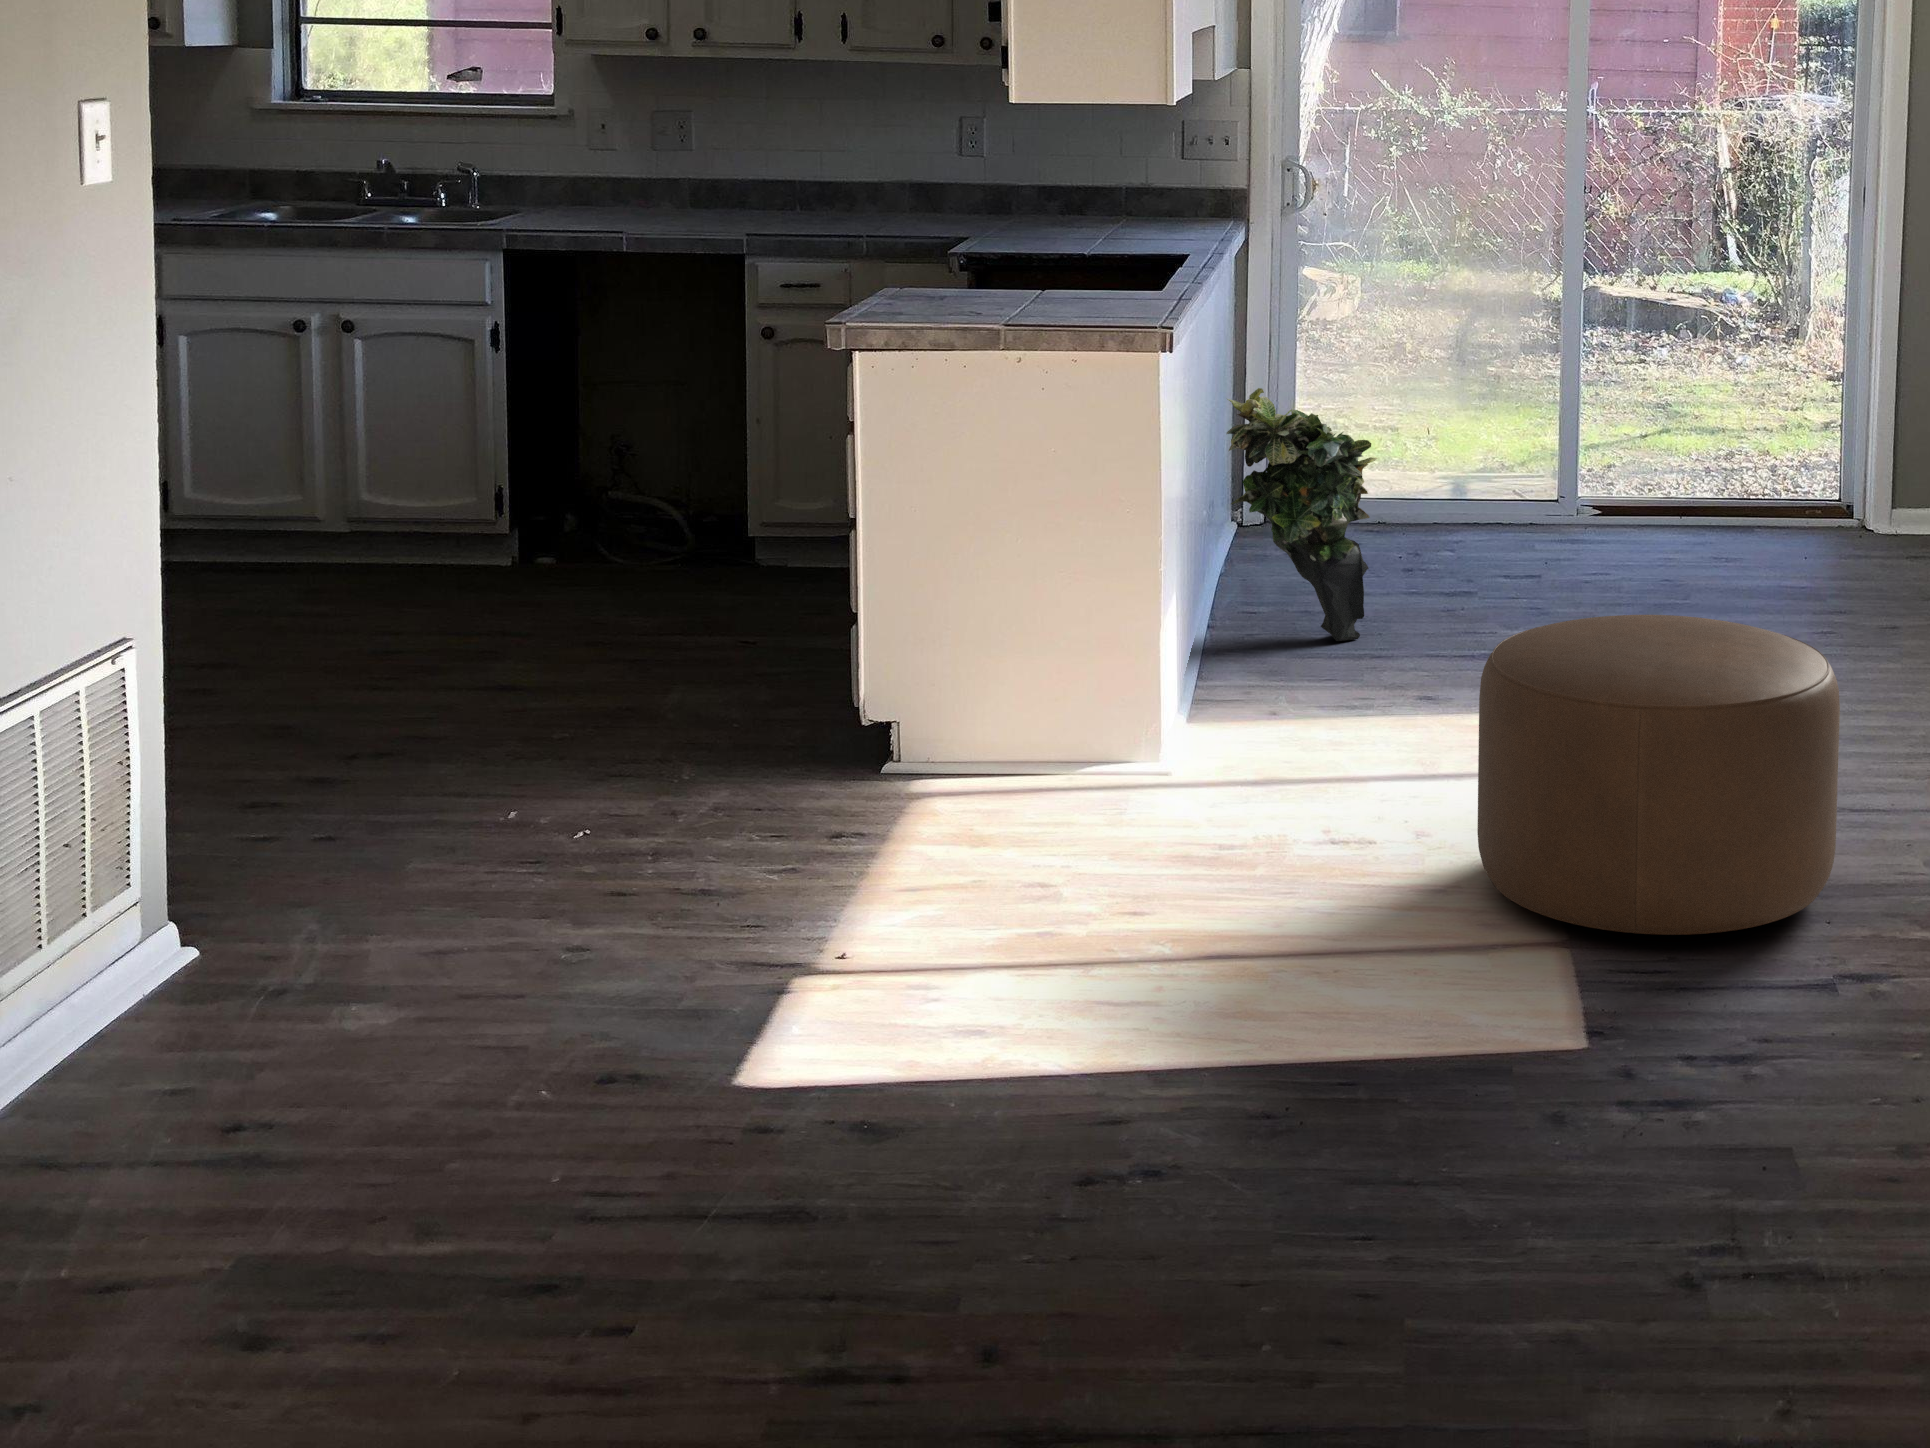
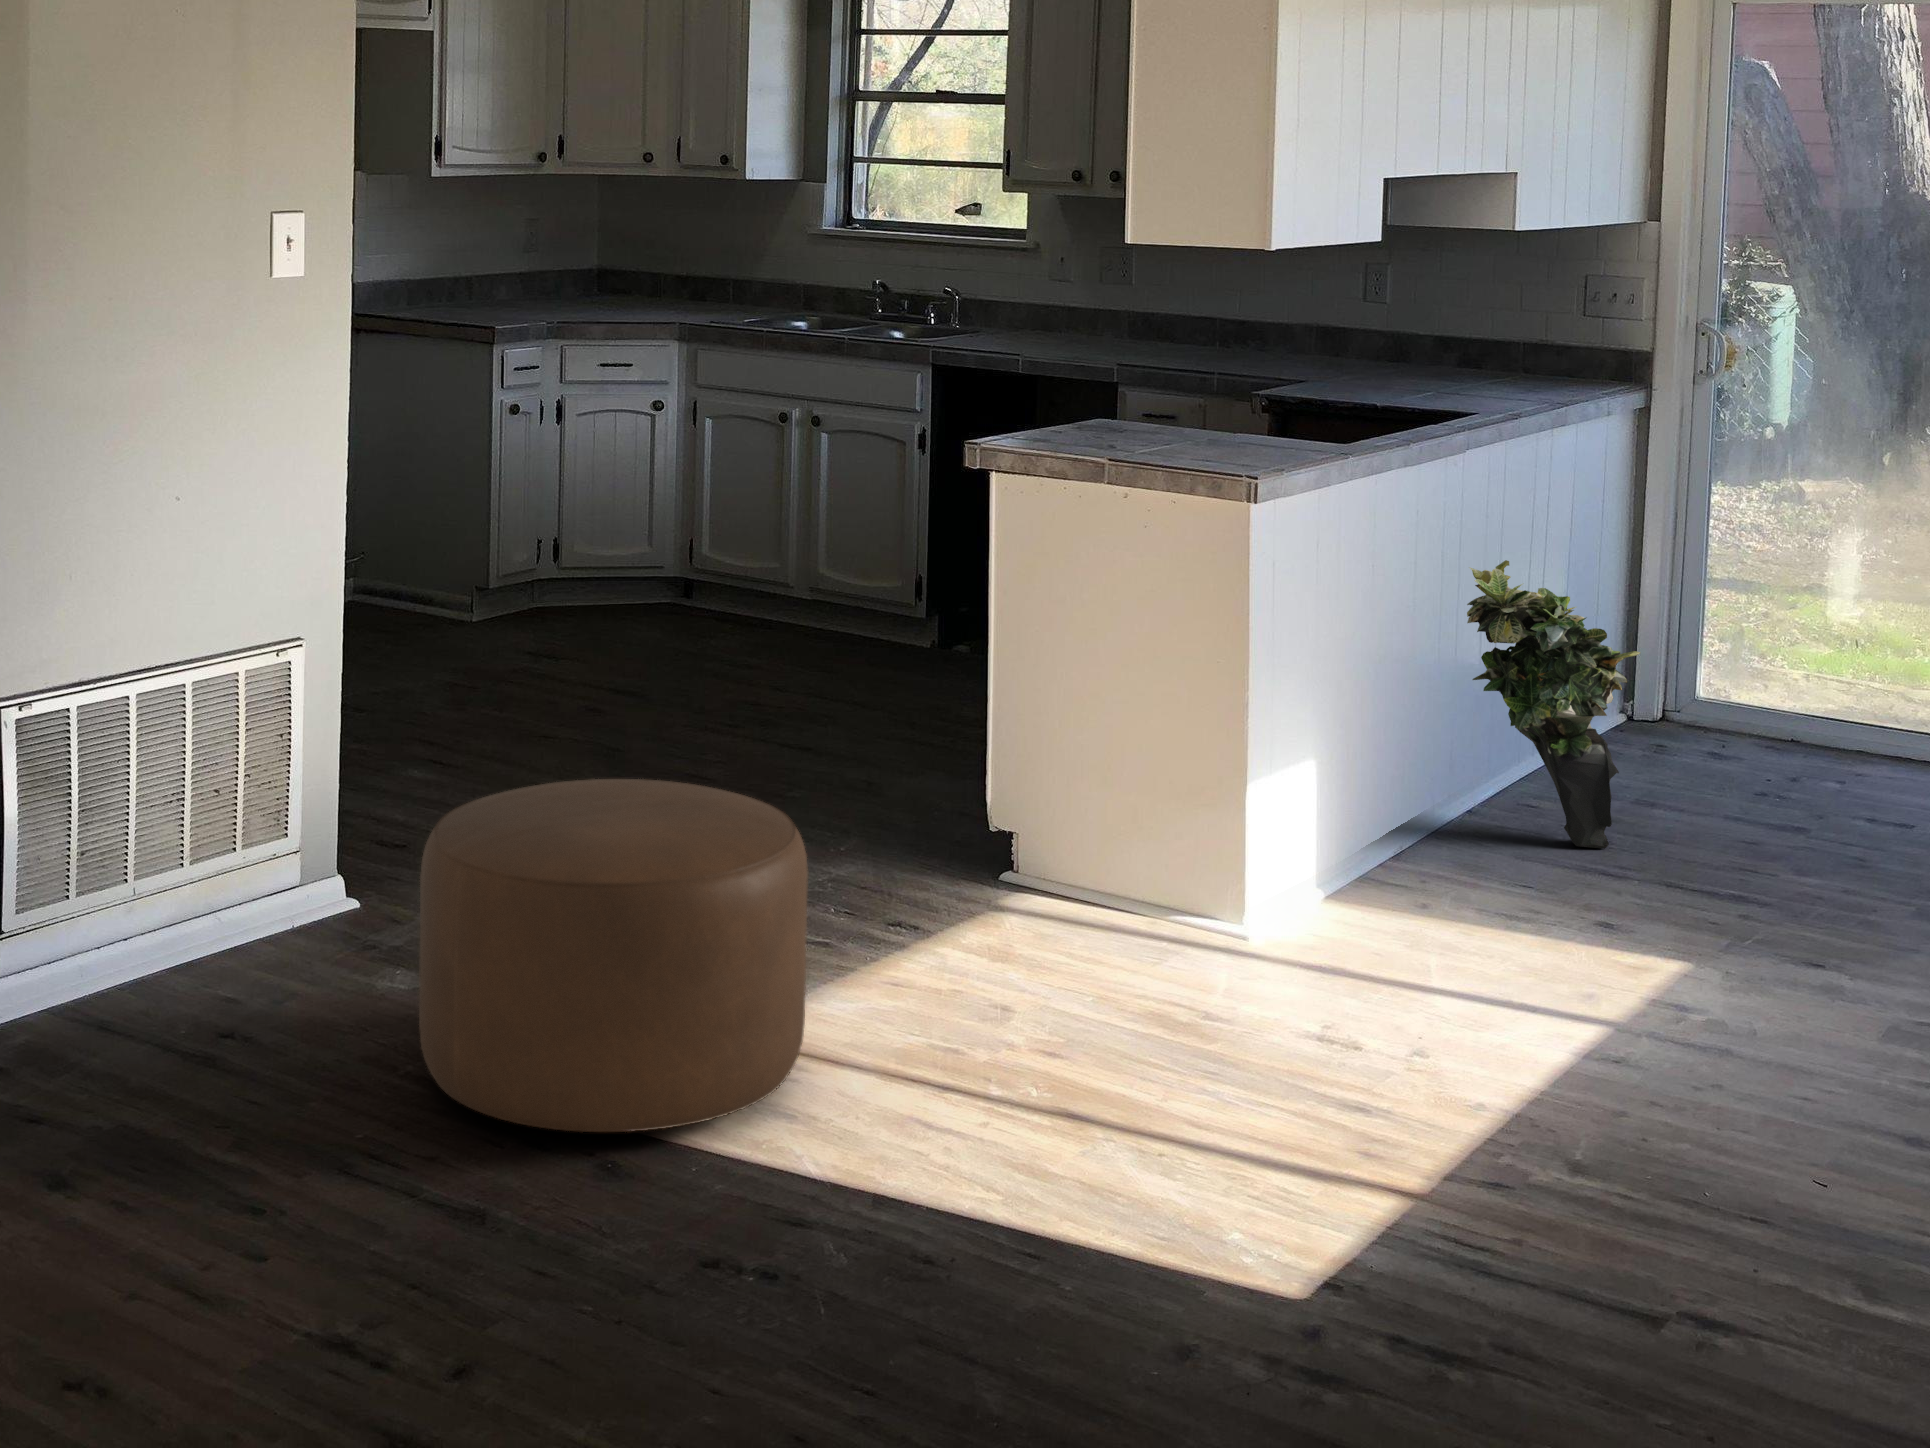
ottoman: present [1477,615,1840,935] -> present [419,779,808,1132]

